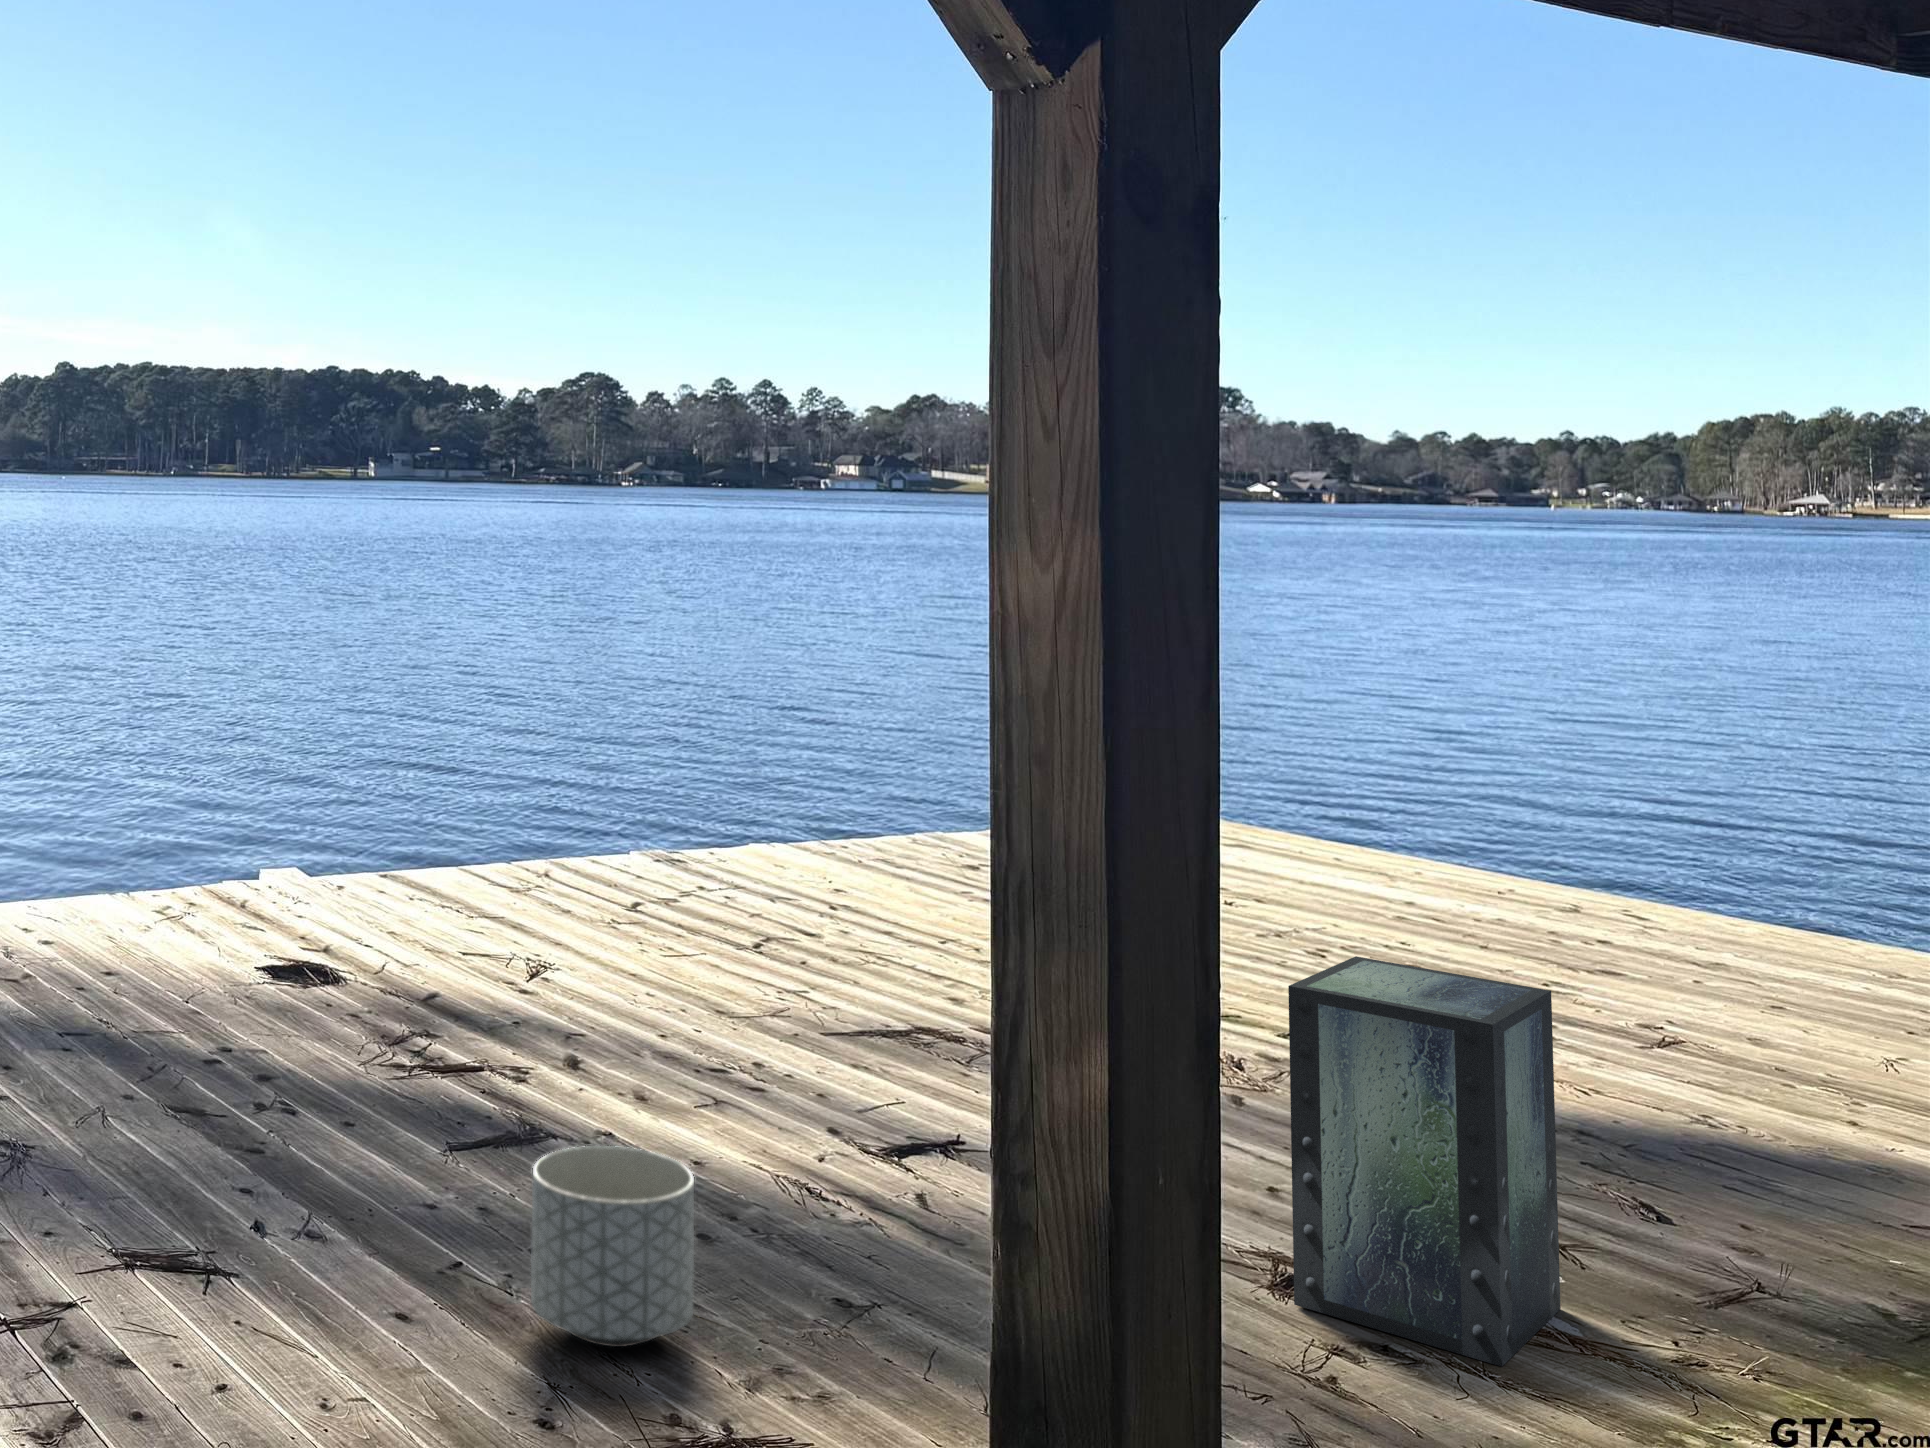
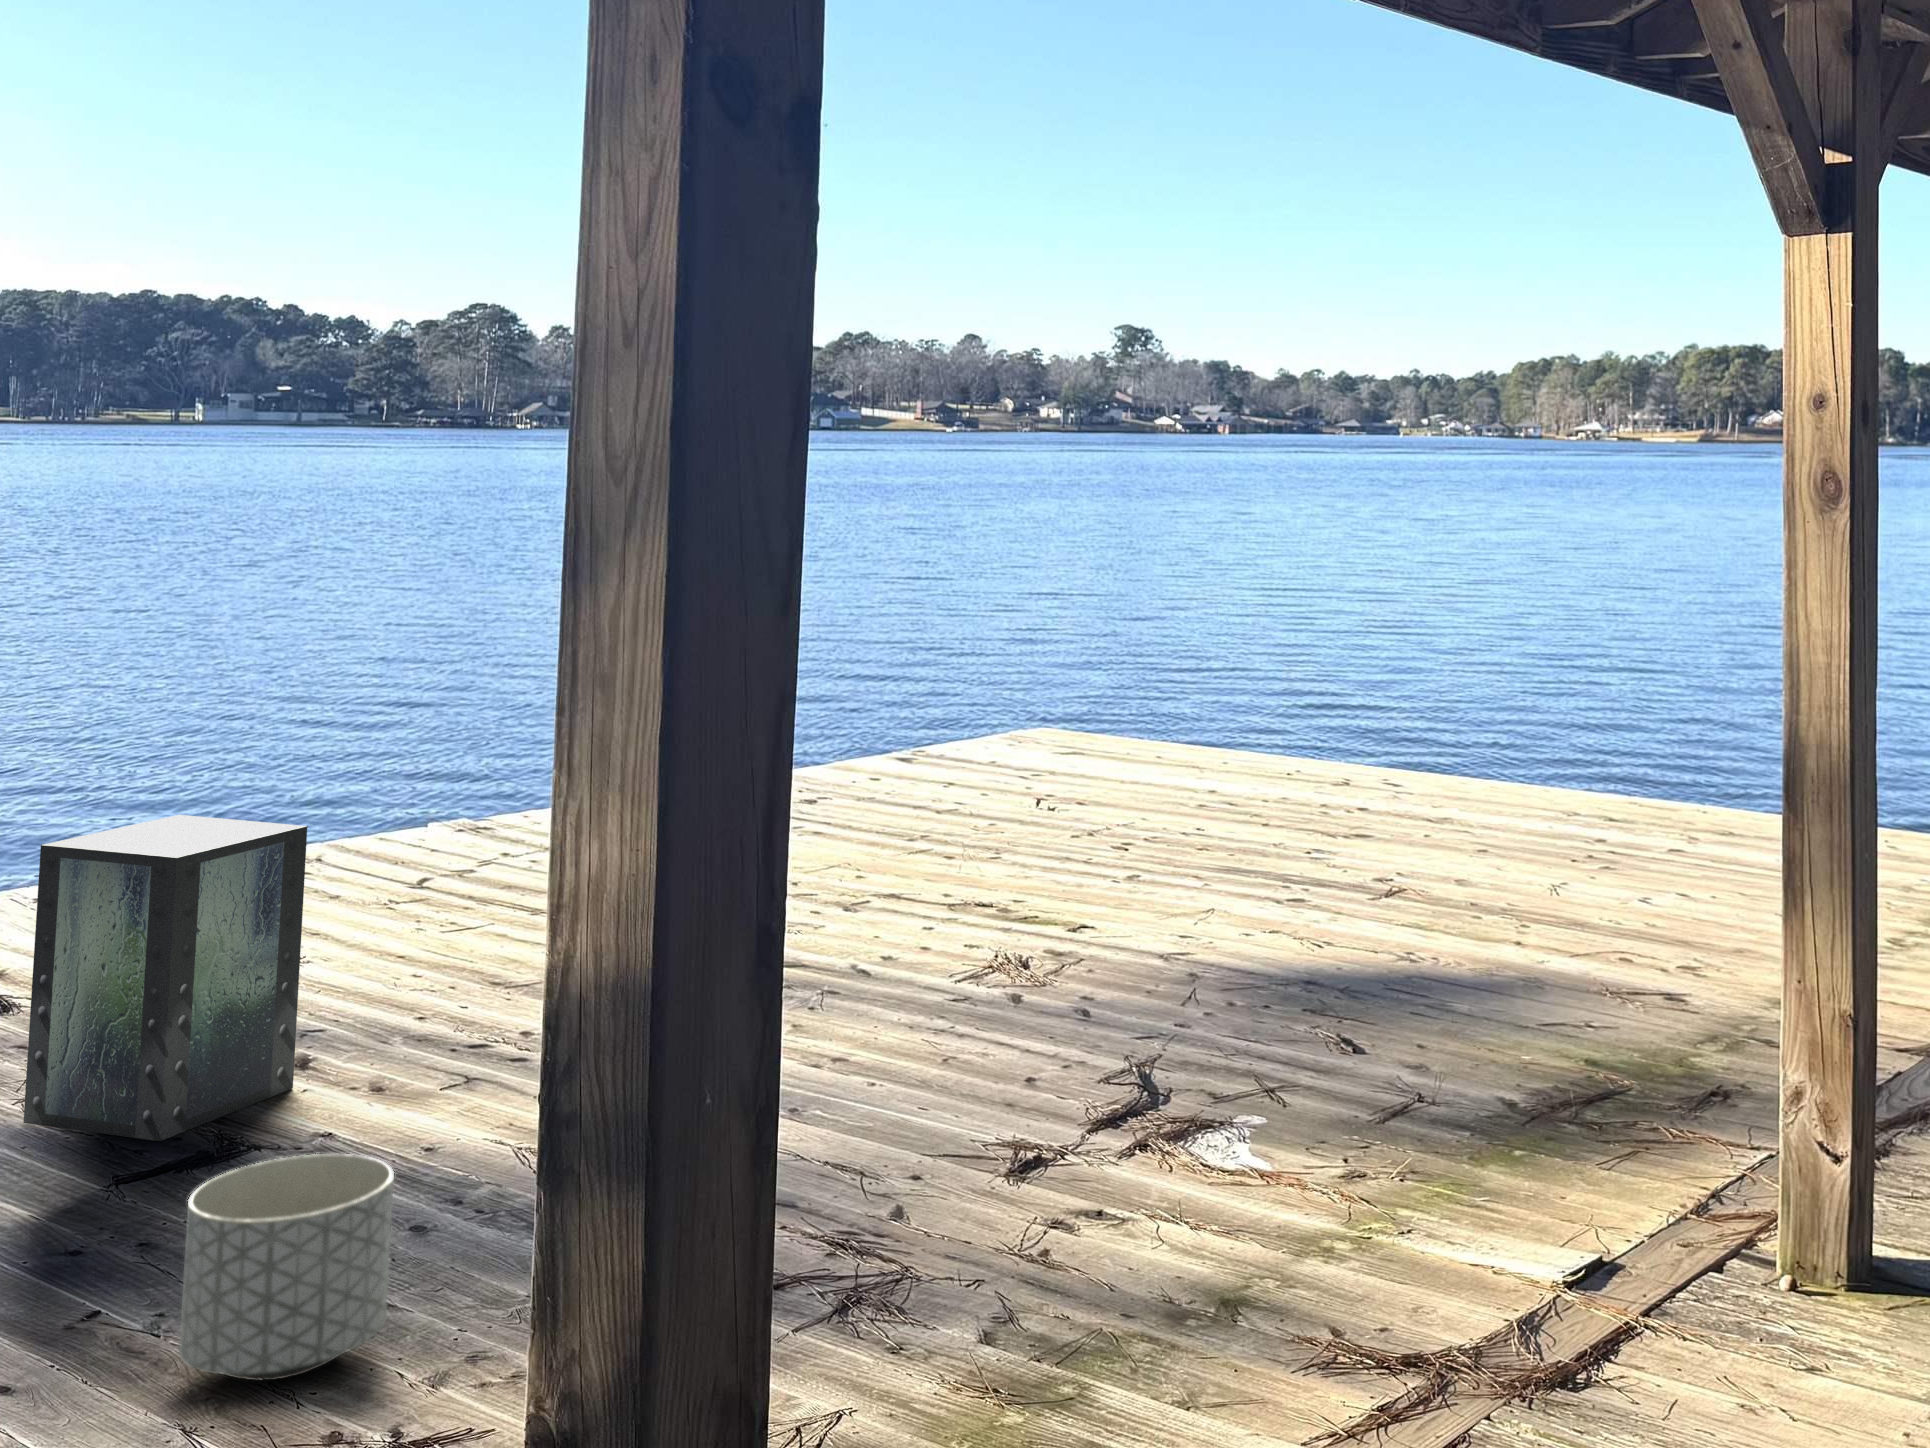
storage box: present [1288,956,1561,1367] -> present [23,815,307,1141]

